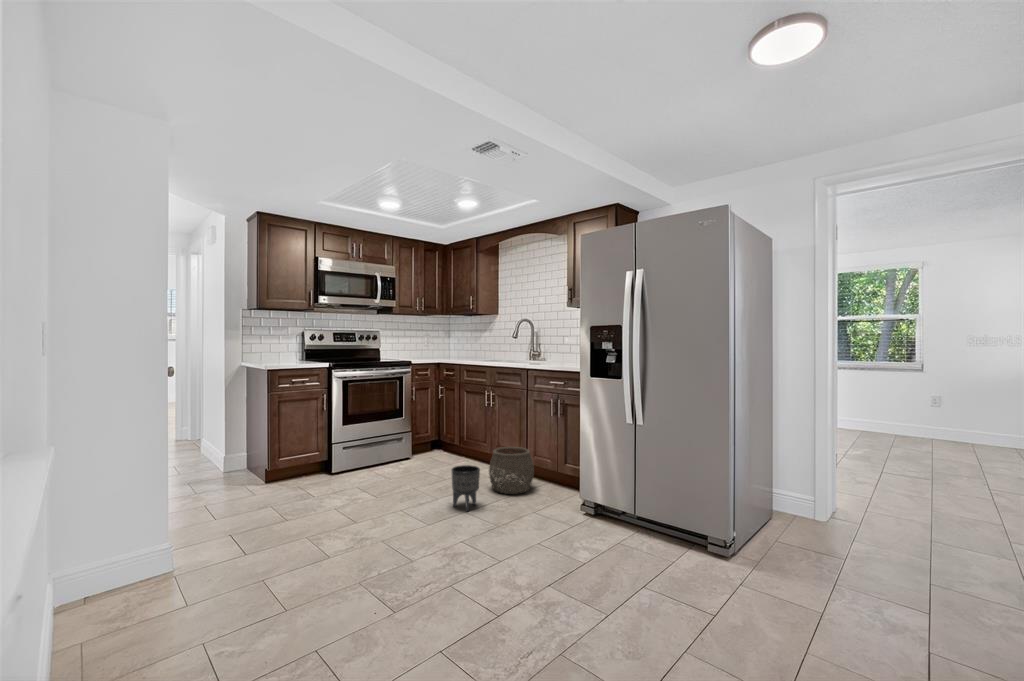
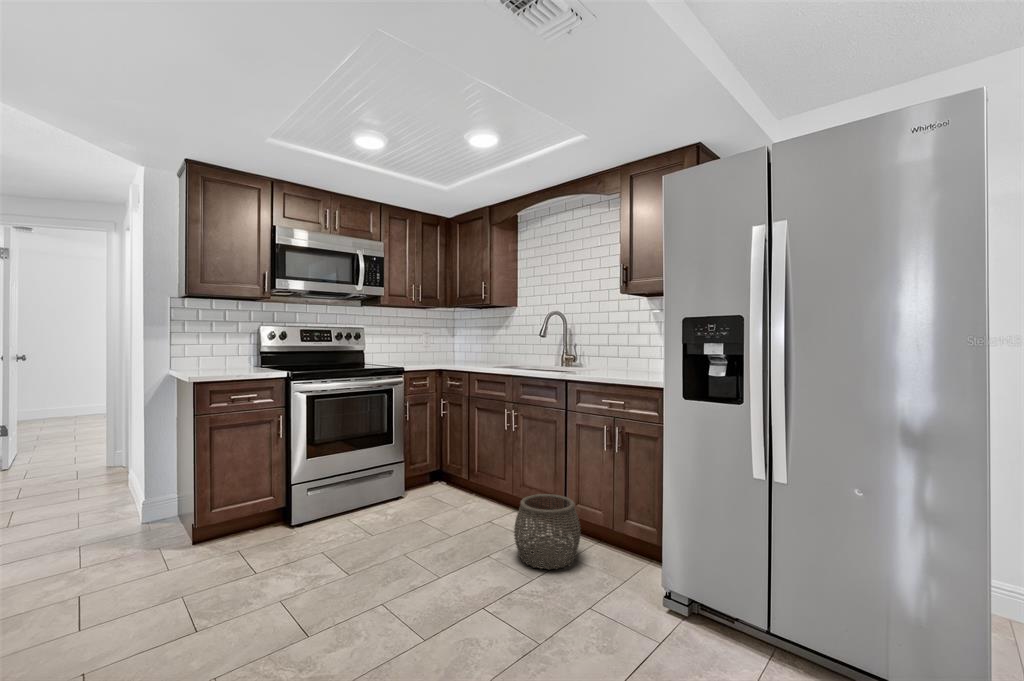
planter: present [451,465,480,511] -> none [460,531,504,608]

